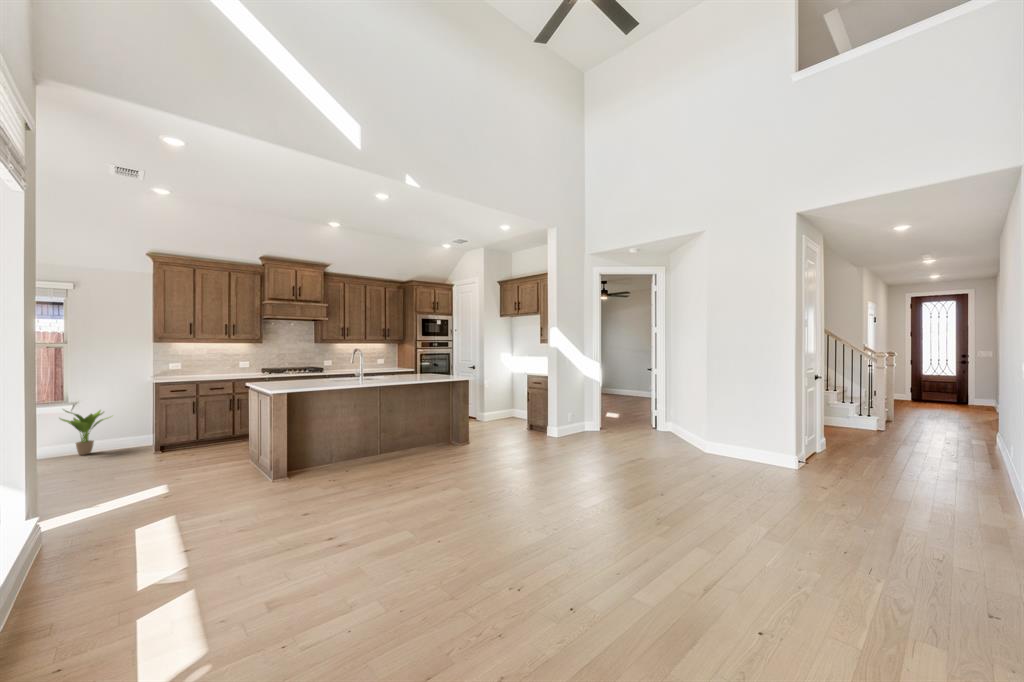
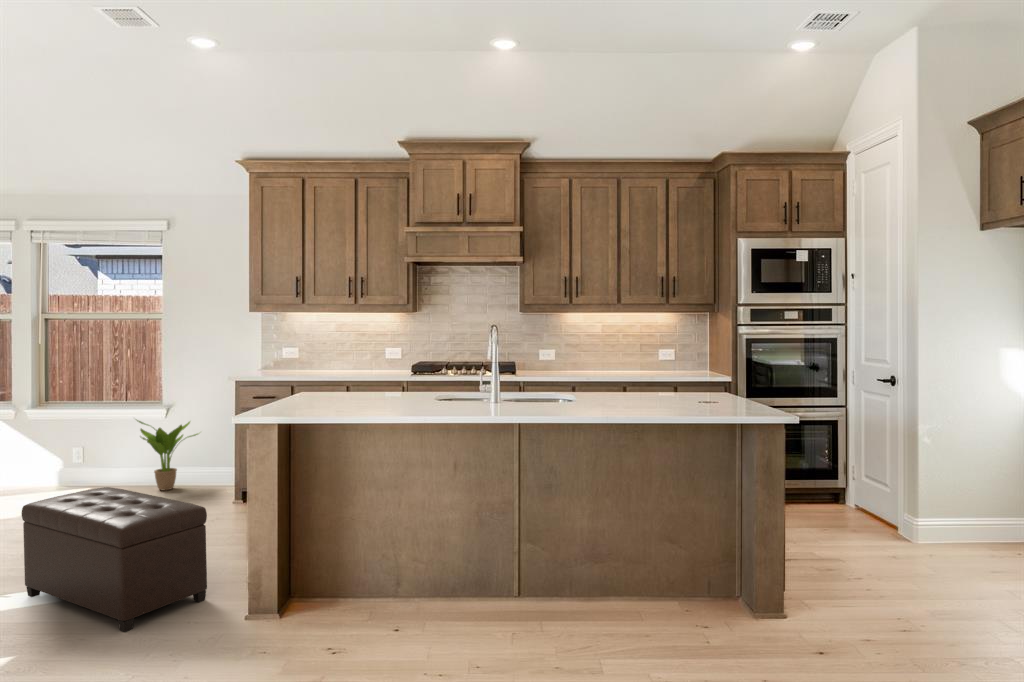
ottoman: none [110,431,233,493] -> present [22,487,207,632]

